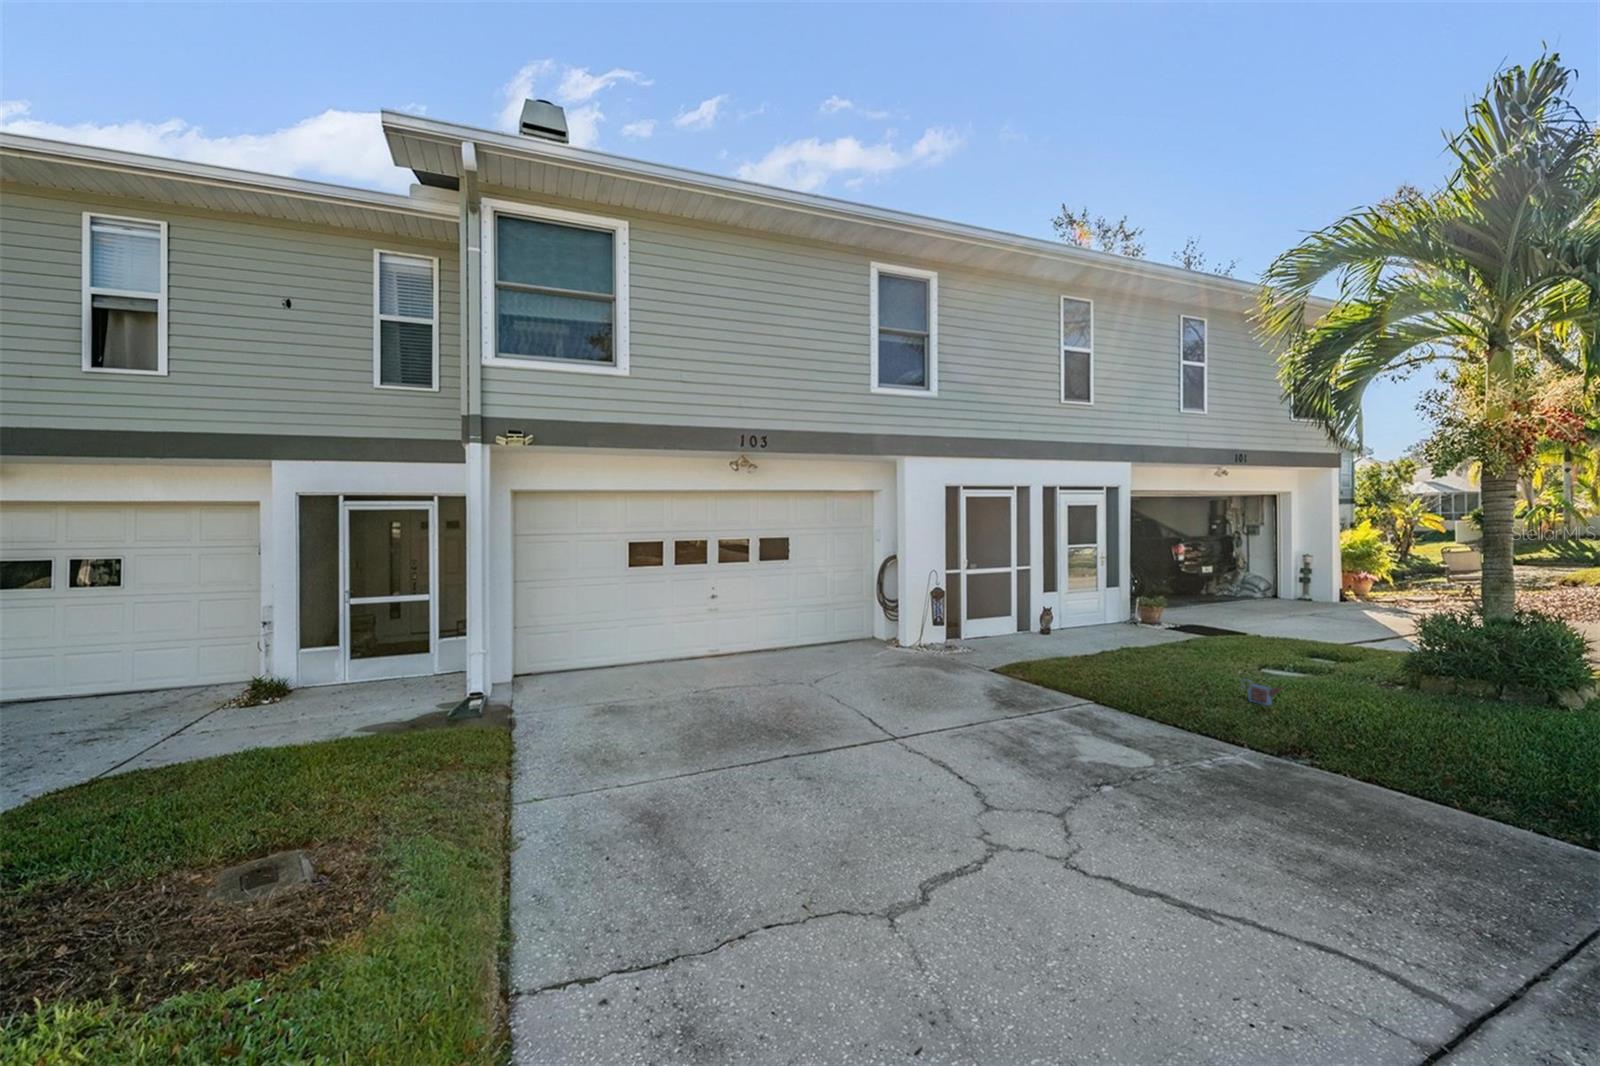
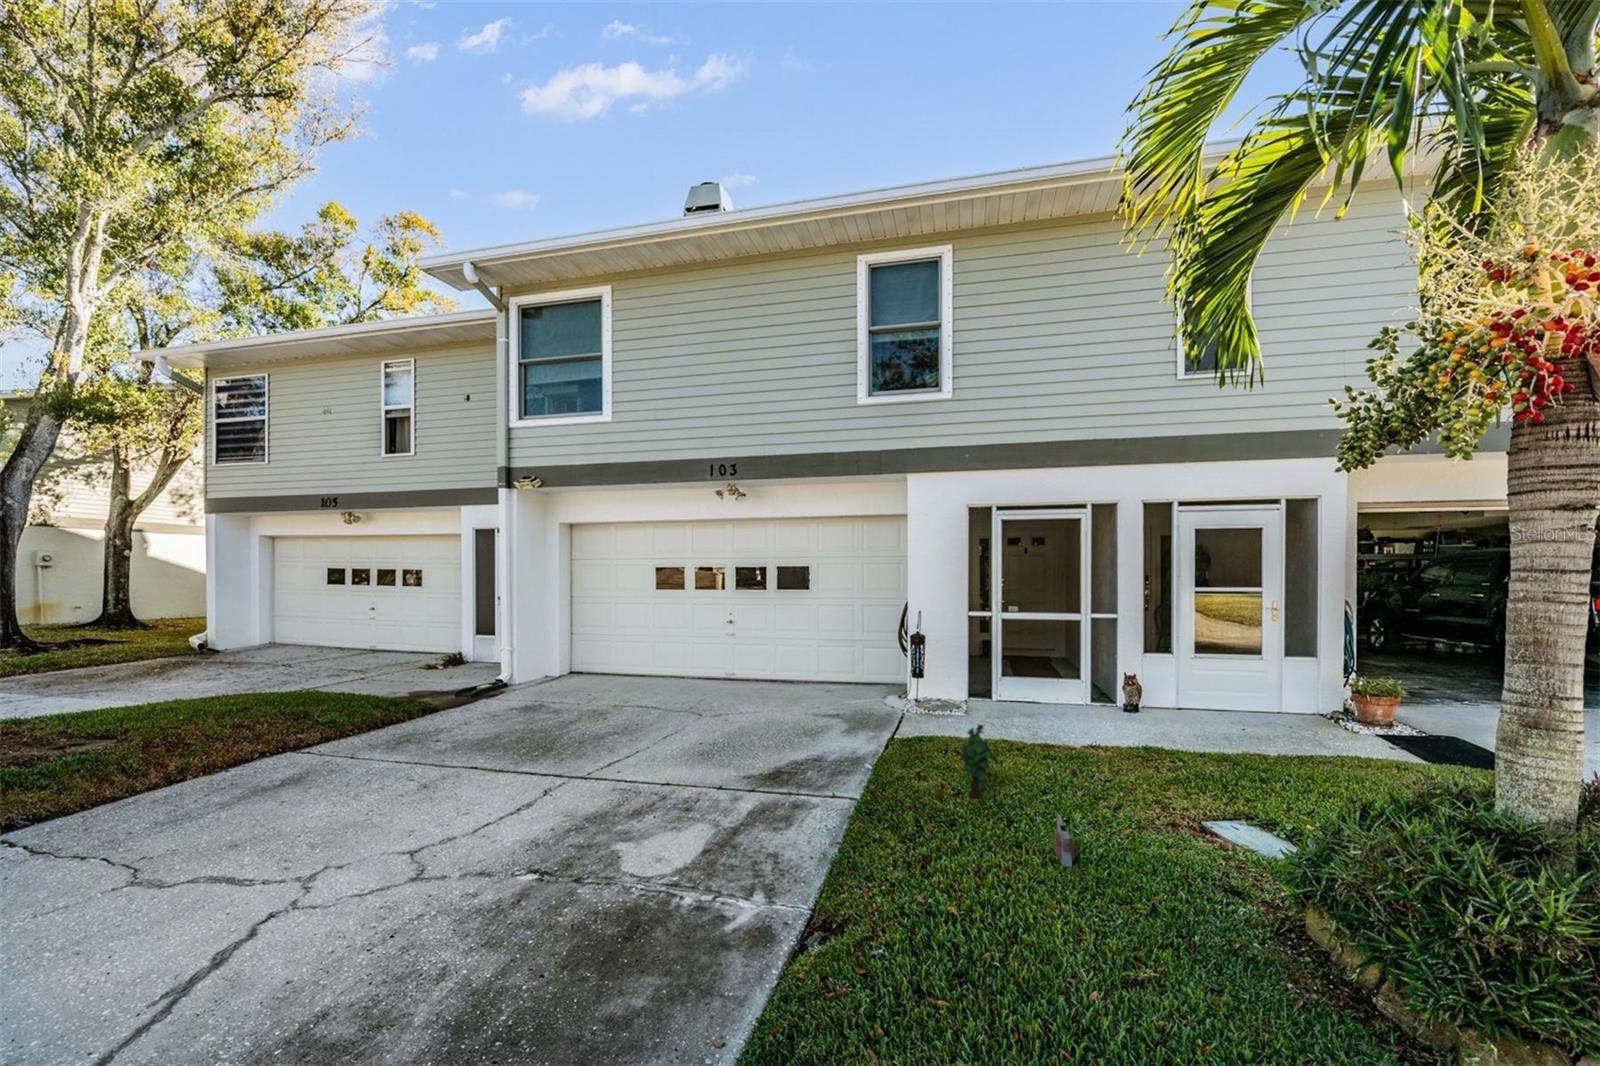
decorative plant: none [1118,637,1152,689] -> present [958,724,997,798]

